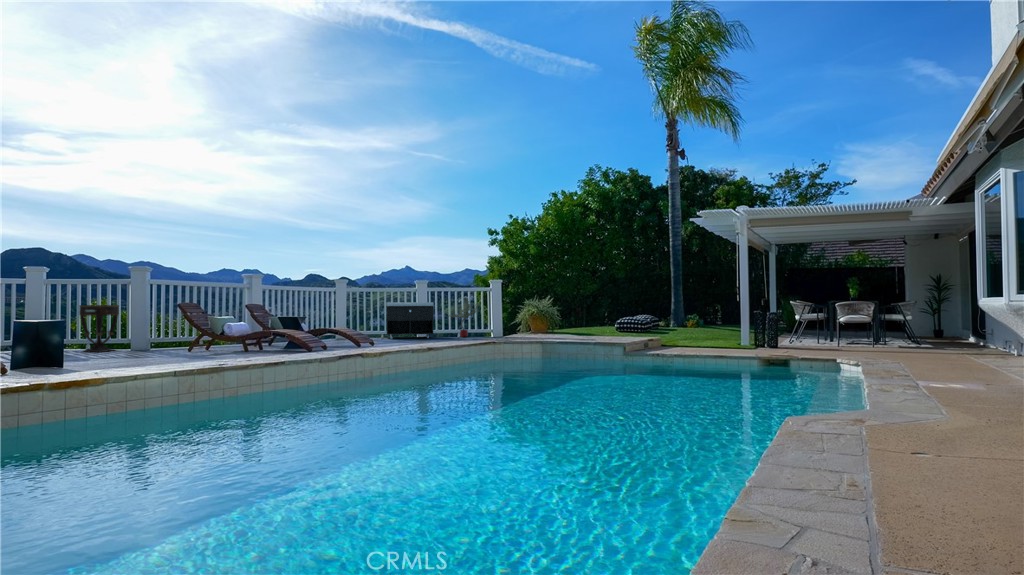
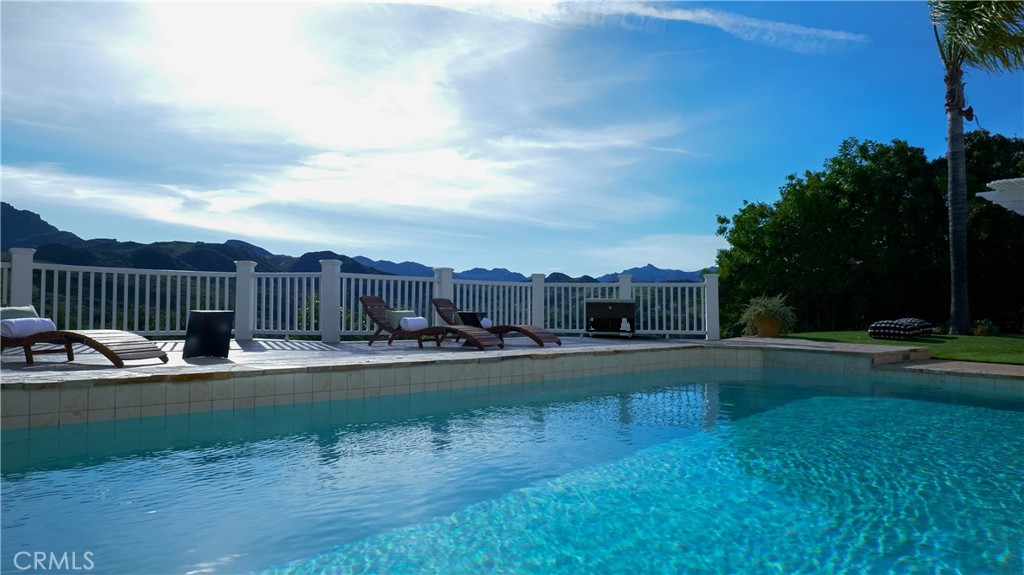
potted tree: present [449,299,479,337] -> none [652,294,689,338]
side table: present [79,305,119,352] -> none [298,298,330,341]

